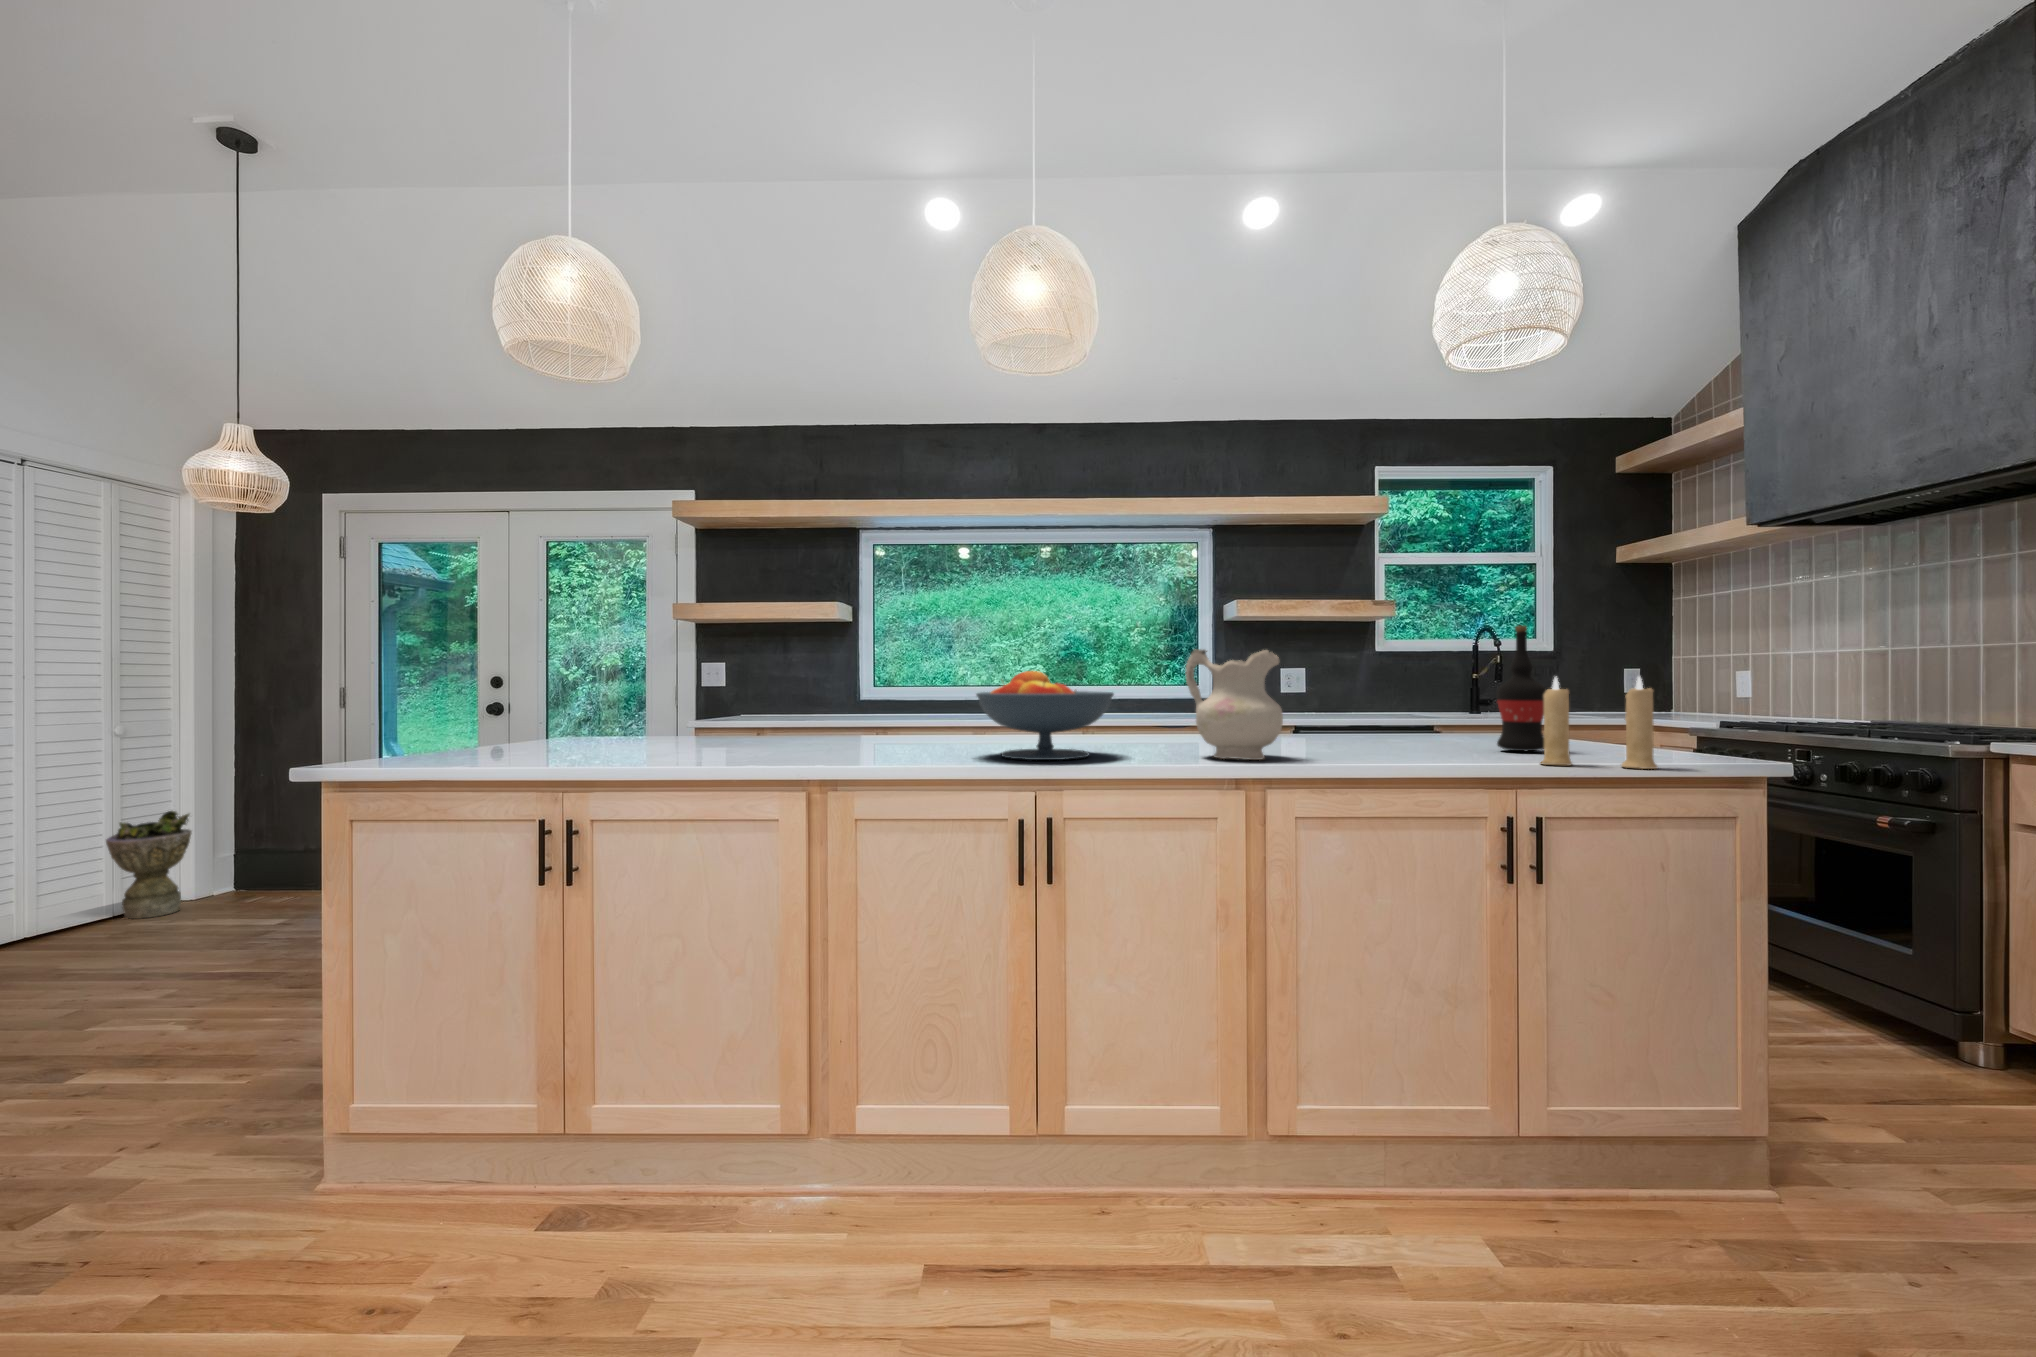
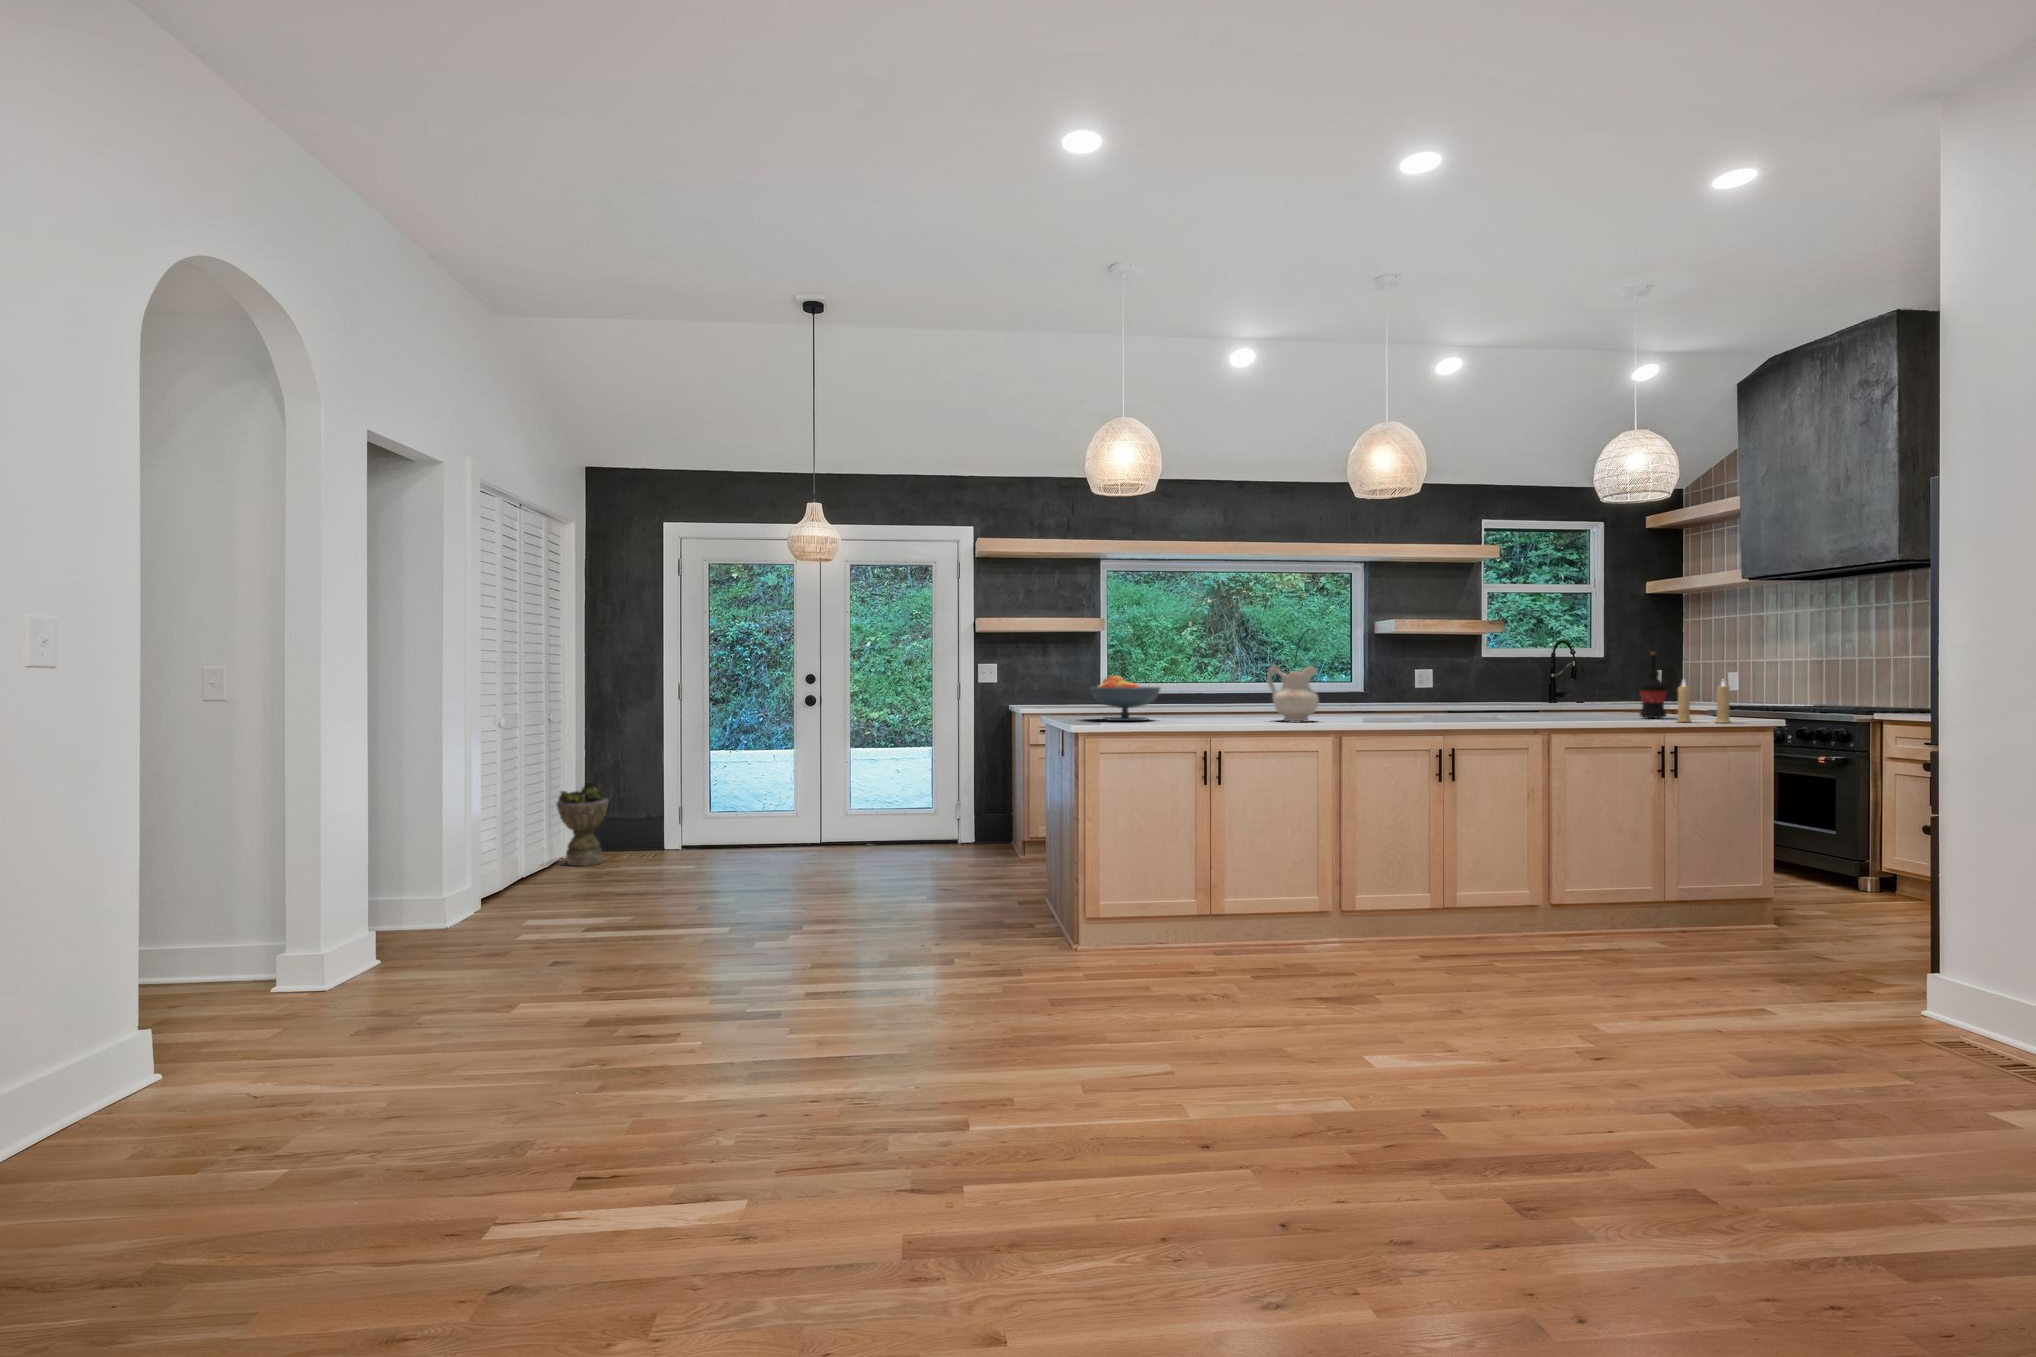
ceramic pitcher: present [1186,649,1283,760] -> present [1267,665,1319,721]
fruit bowl: present [976,671,1114,760] -> present [1090,676,1160,721]

